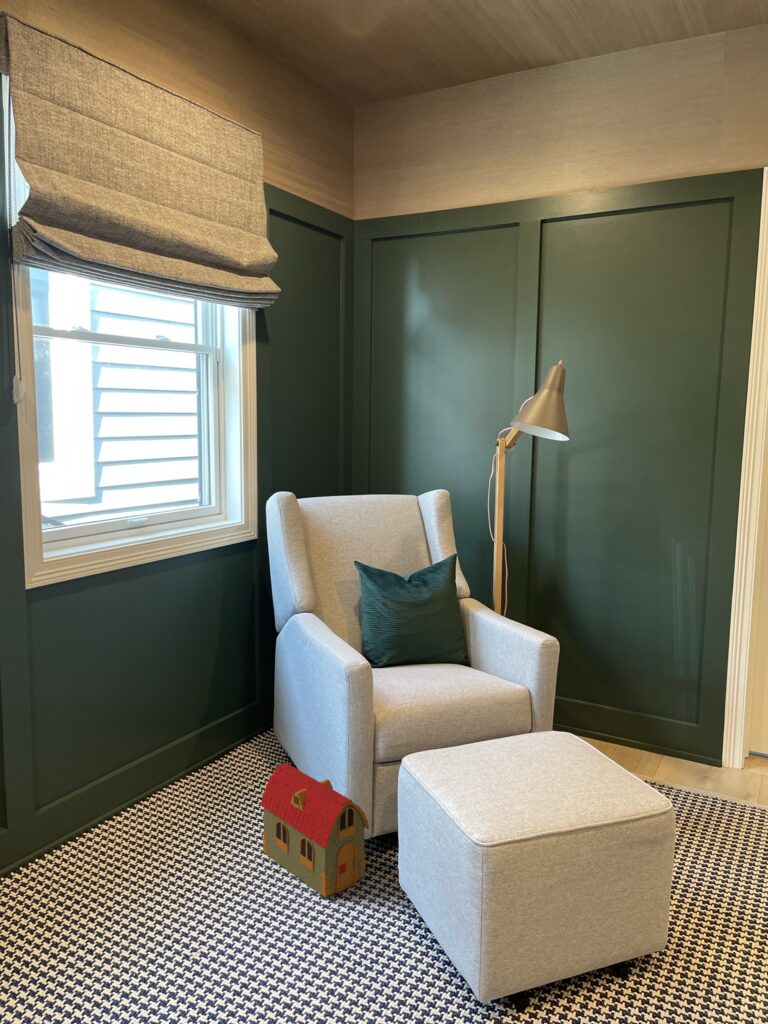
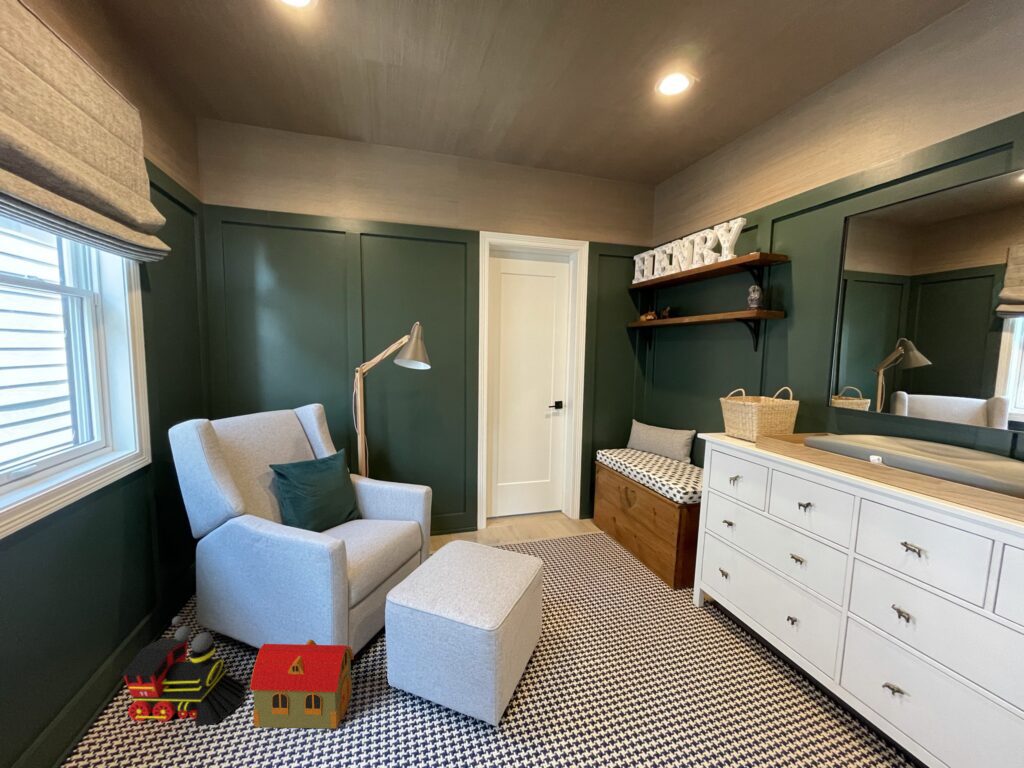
toy train: none [185,703,283,832] -> present [121,616,246,724]

